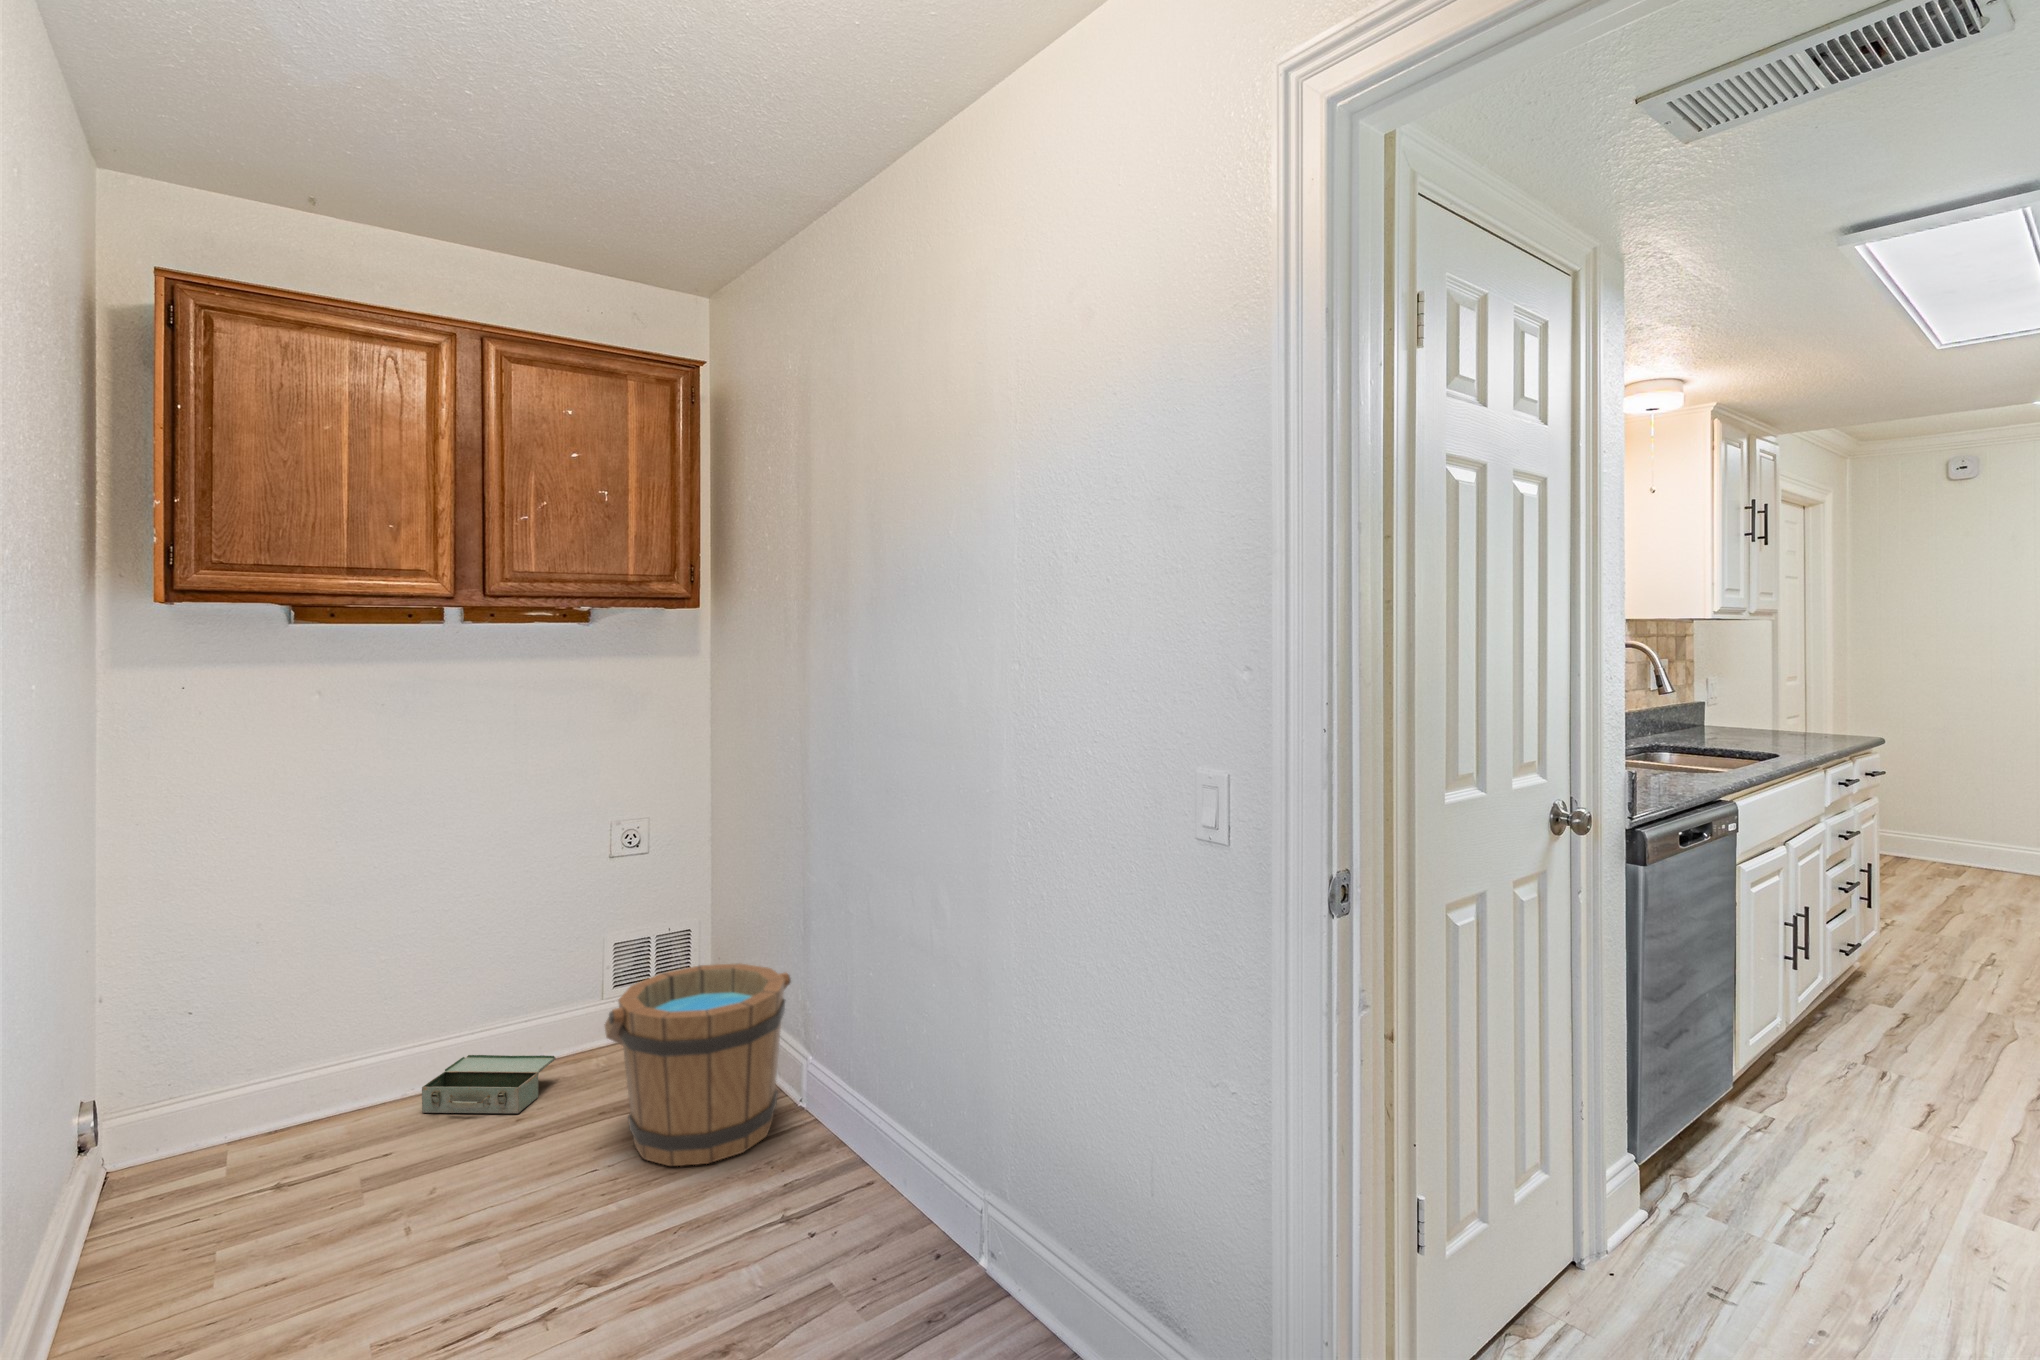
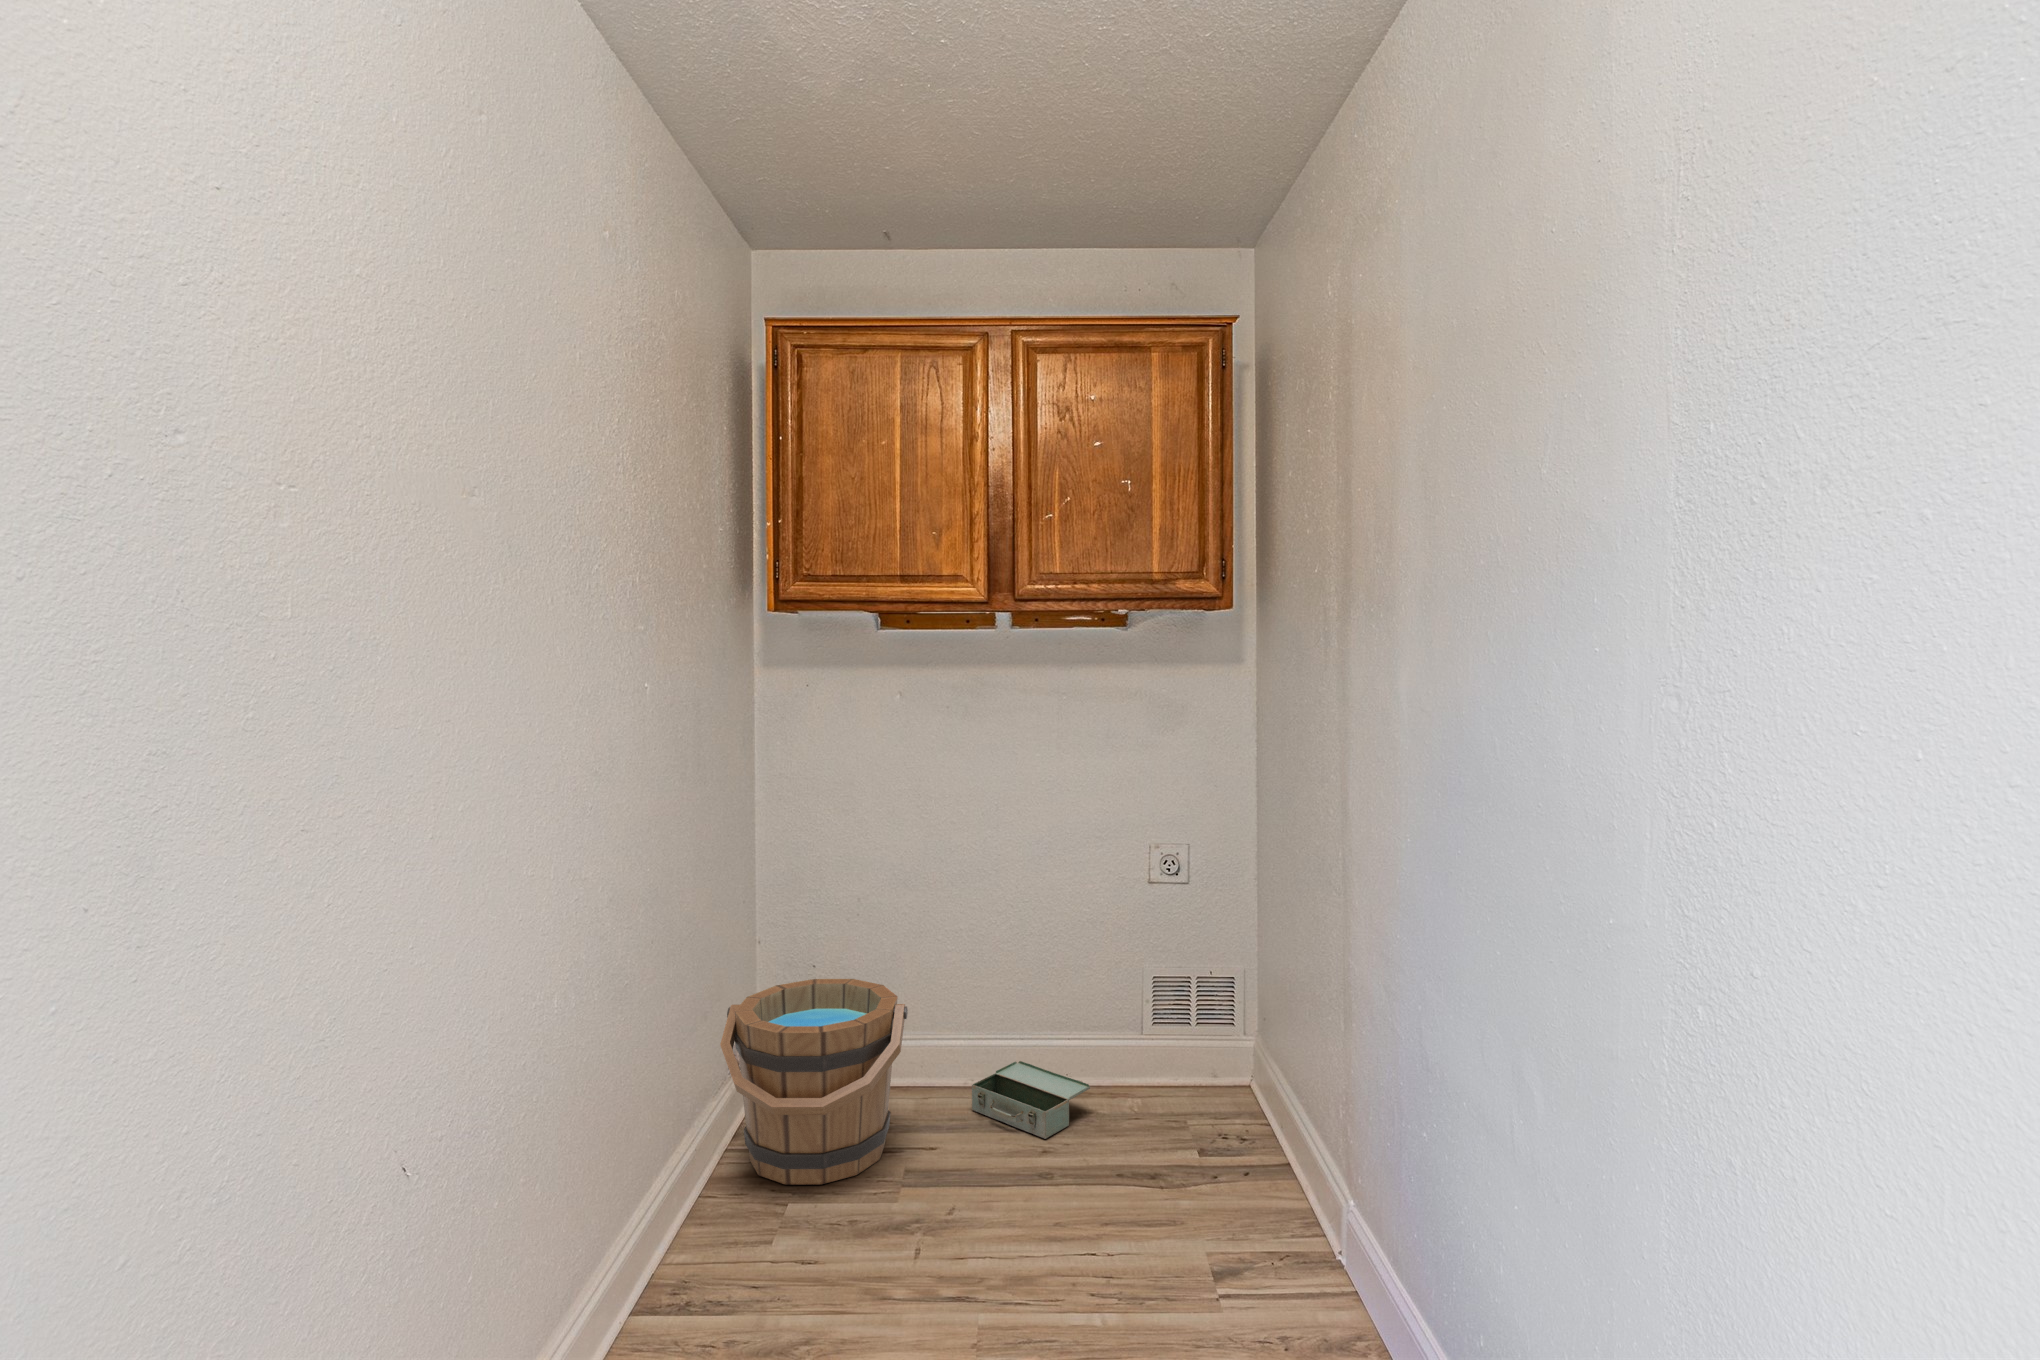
bucket: present [605,964,791,1166] -> present [720,979,908,1185]

